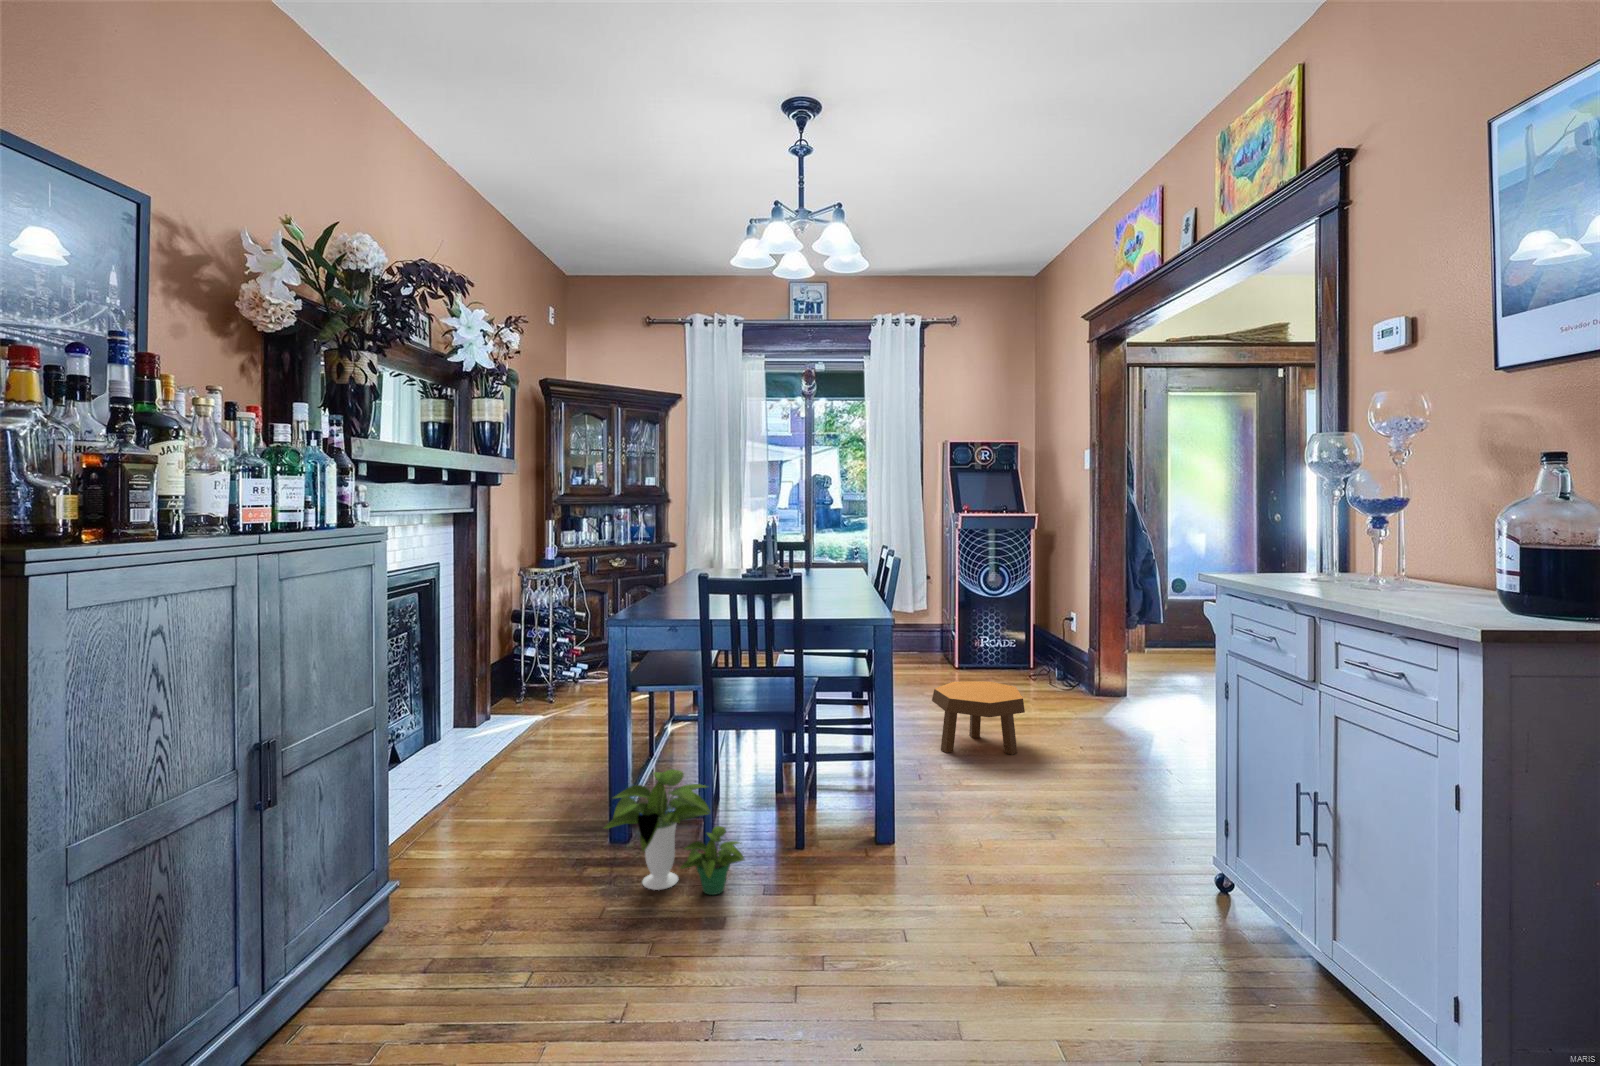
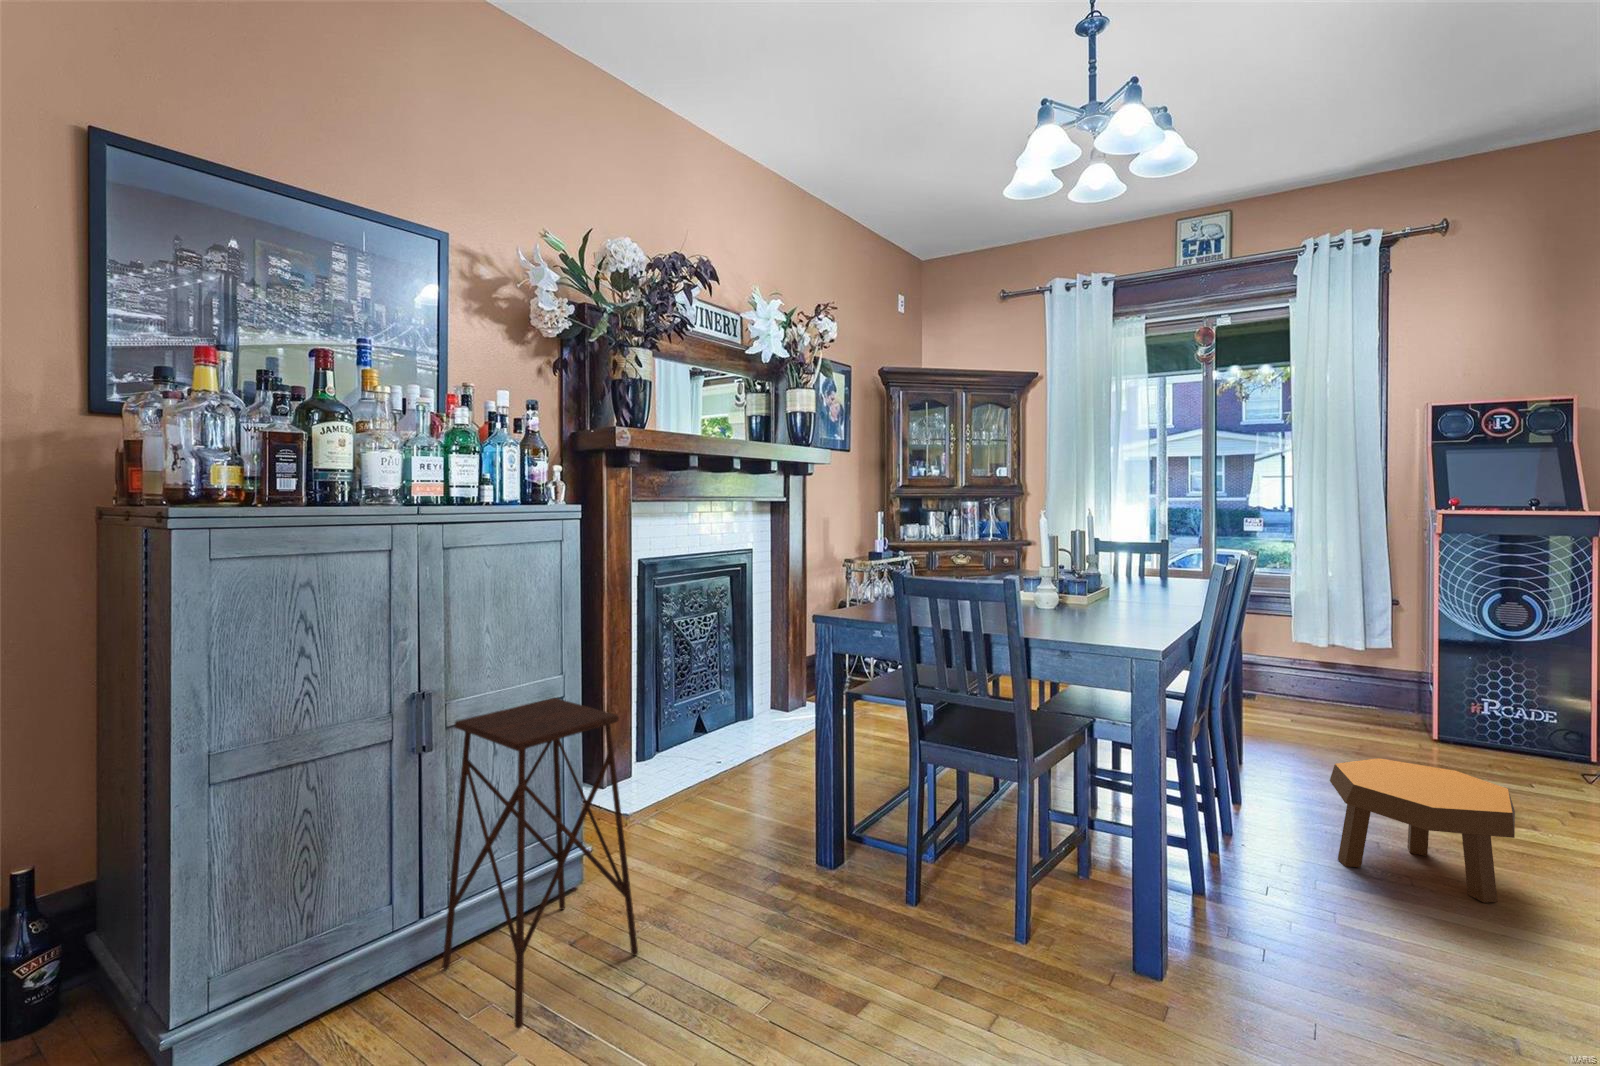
side table: none [302,730,509,1036] -> present [442,698,638,1029]
potted plant: present [604,769,744,895] -> none [765,796,918,973]

